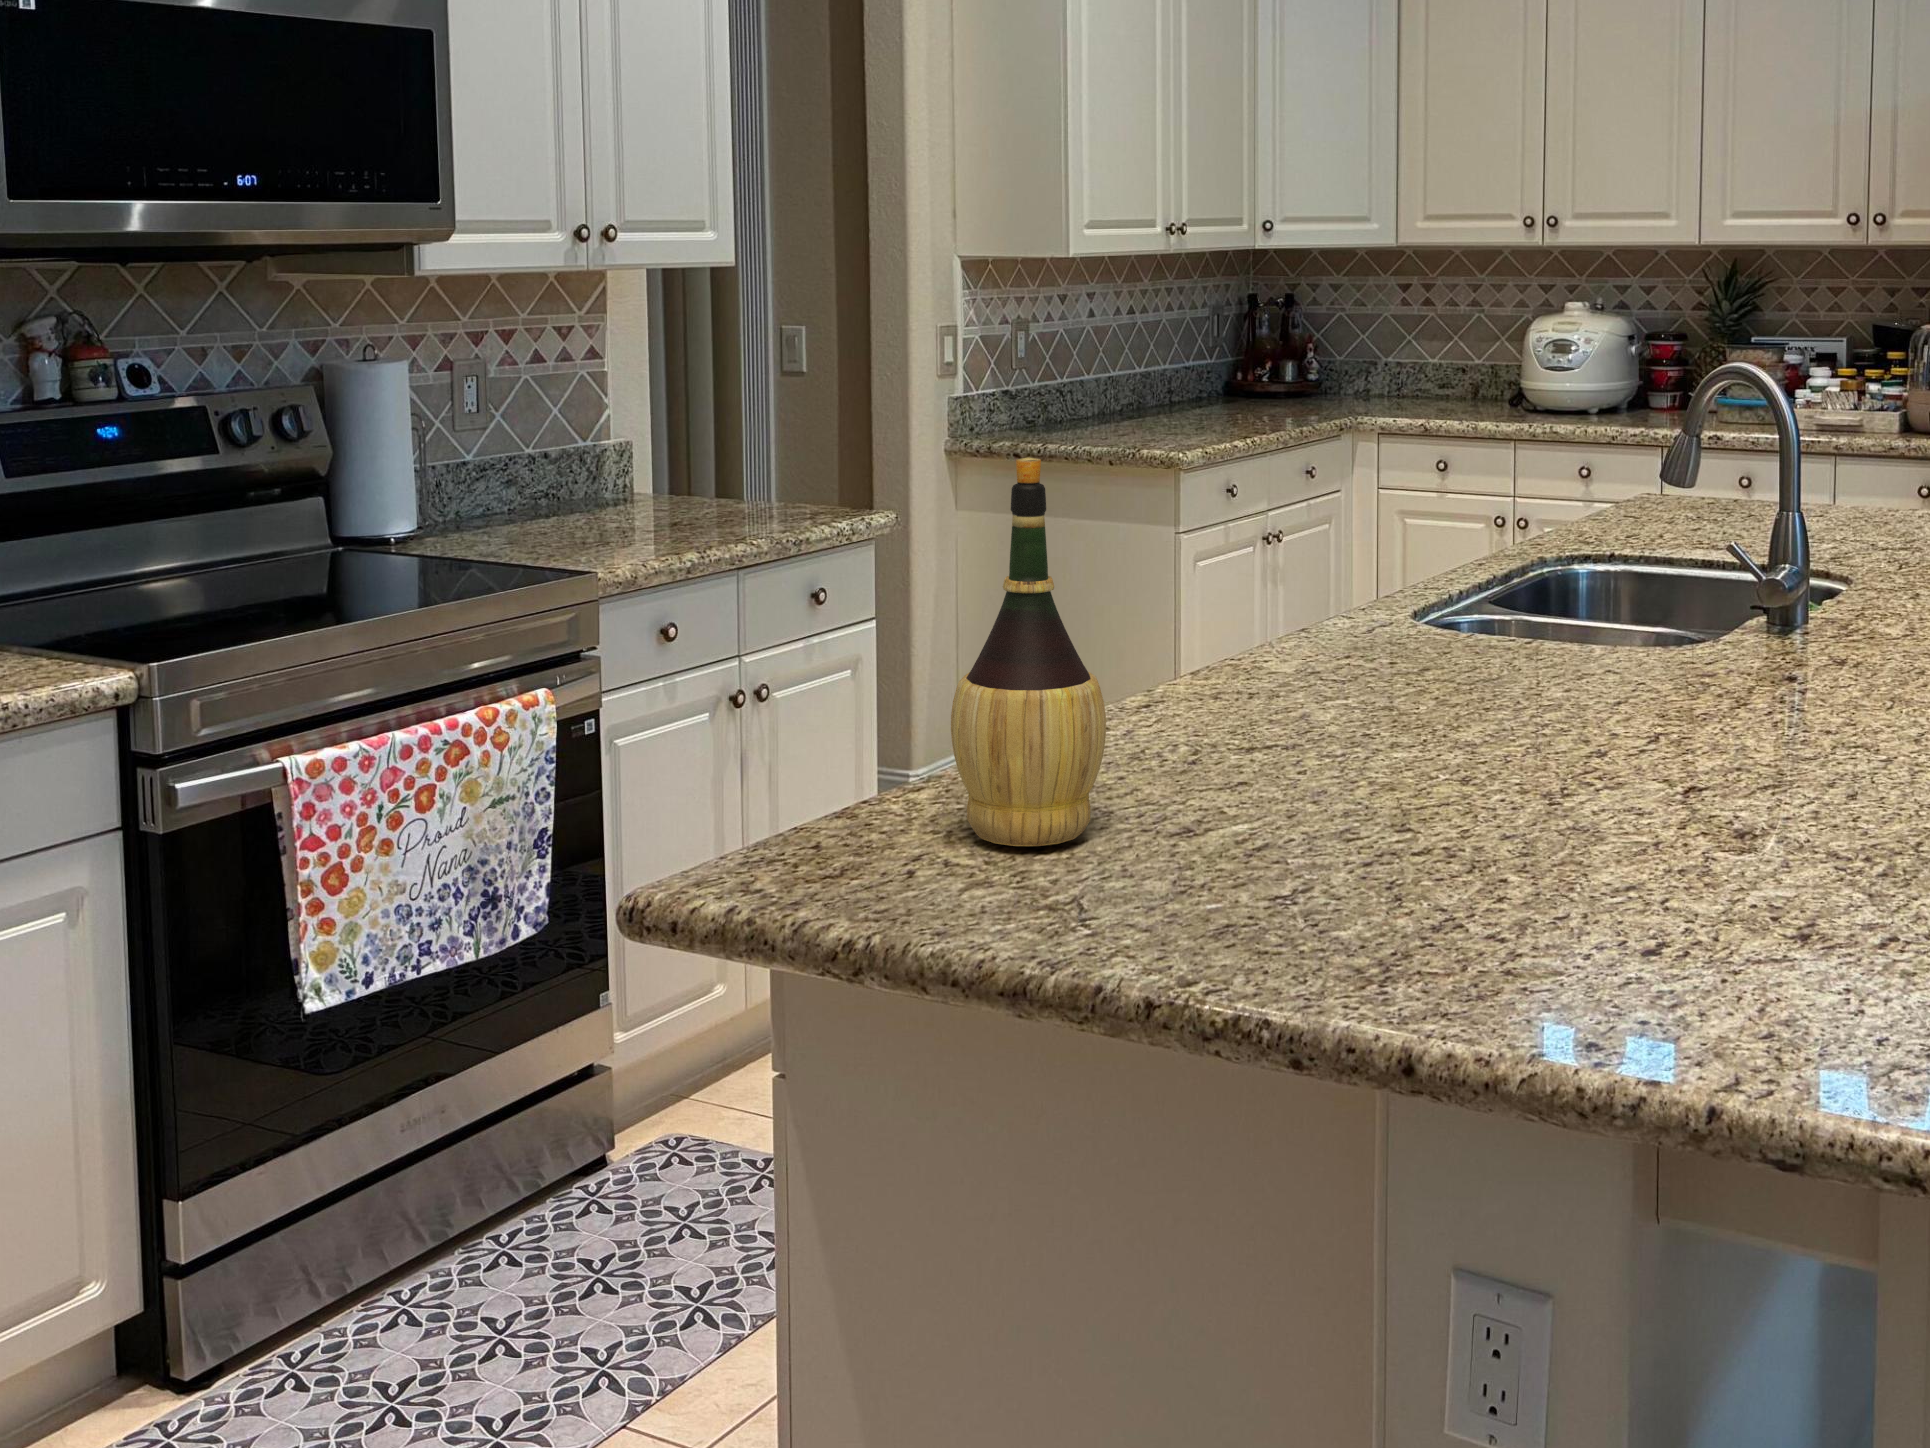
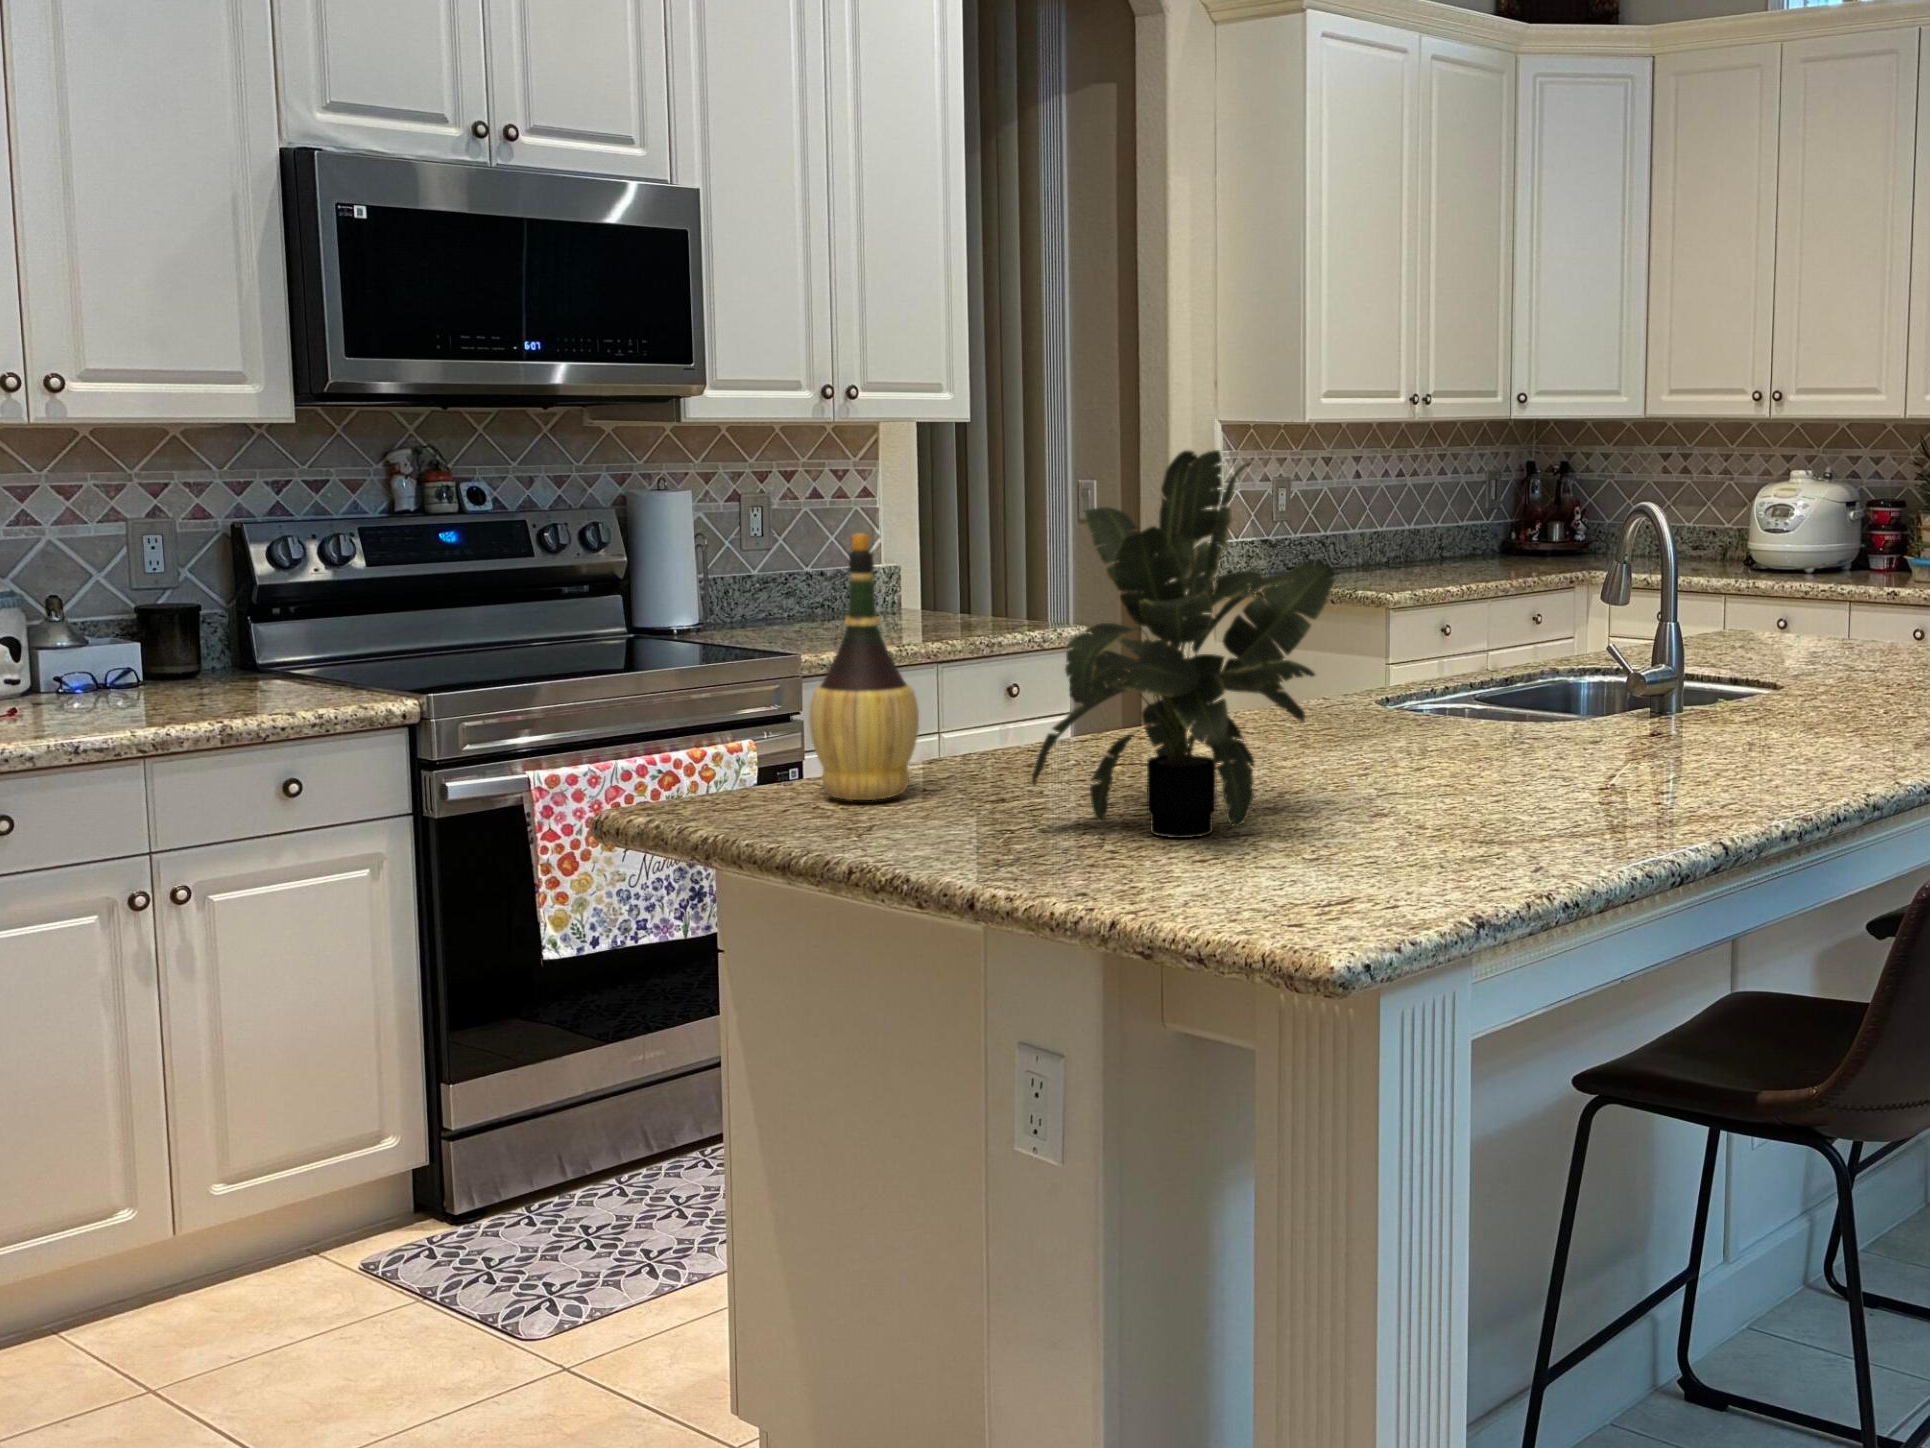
potted plant: none [1352,334,1832,896] -> present [1032,450,1335,838]

